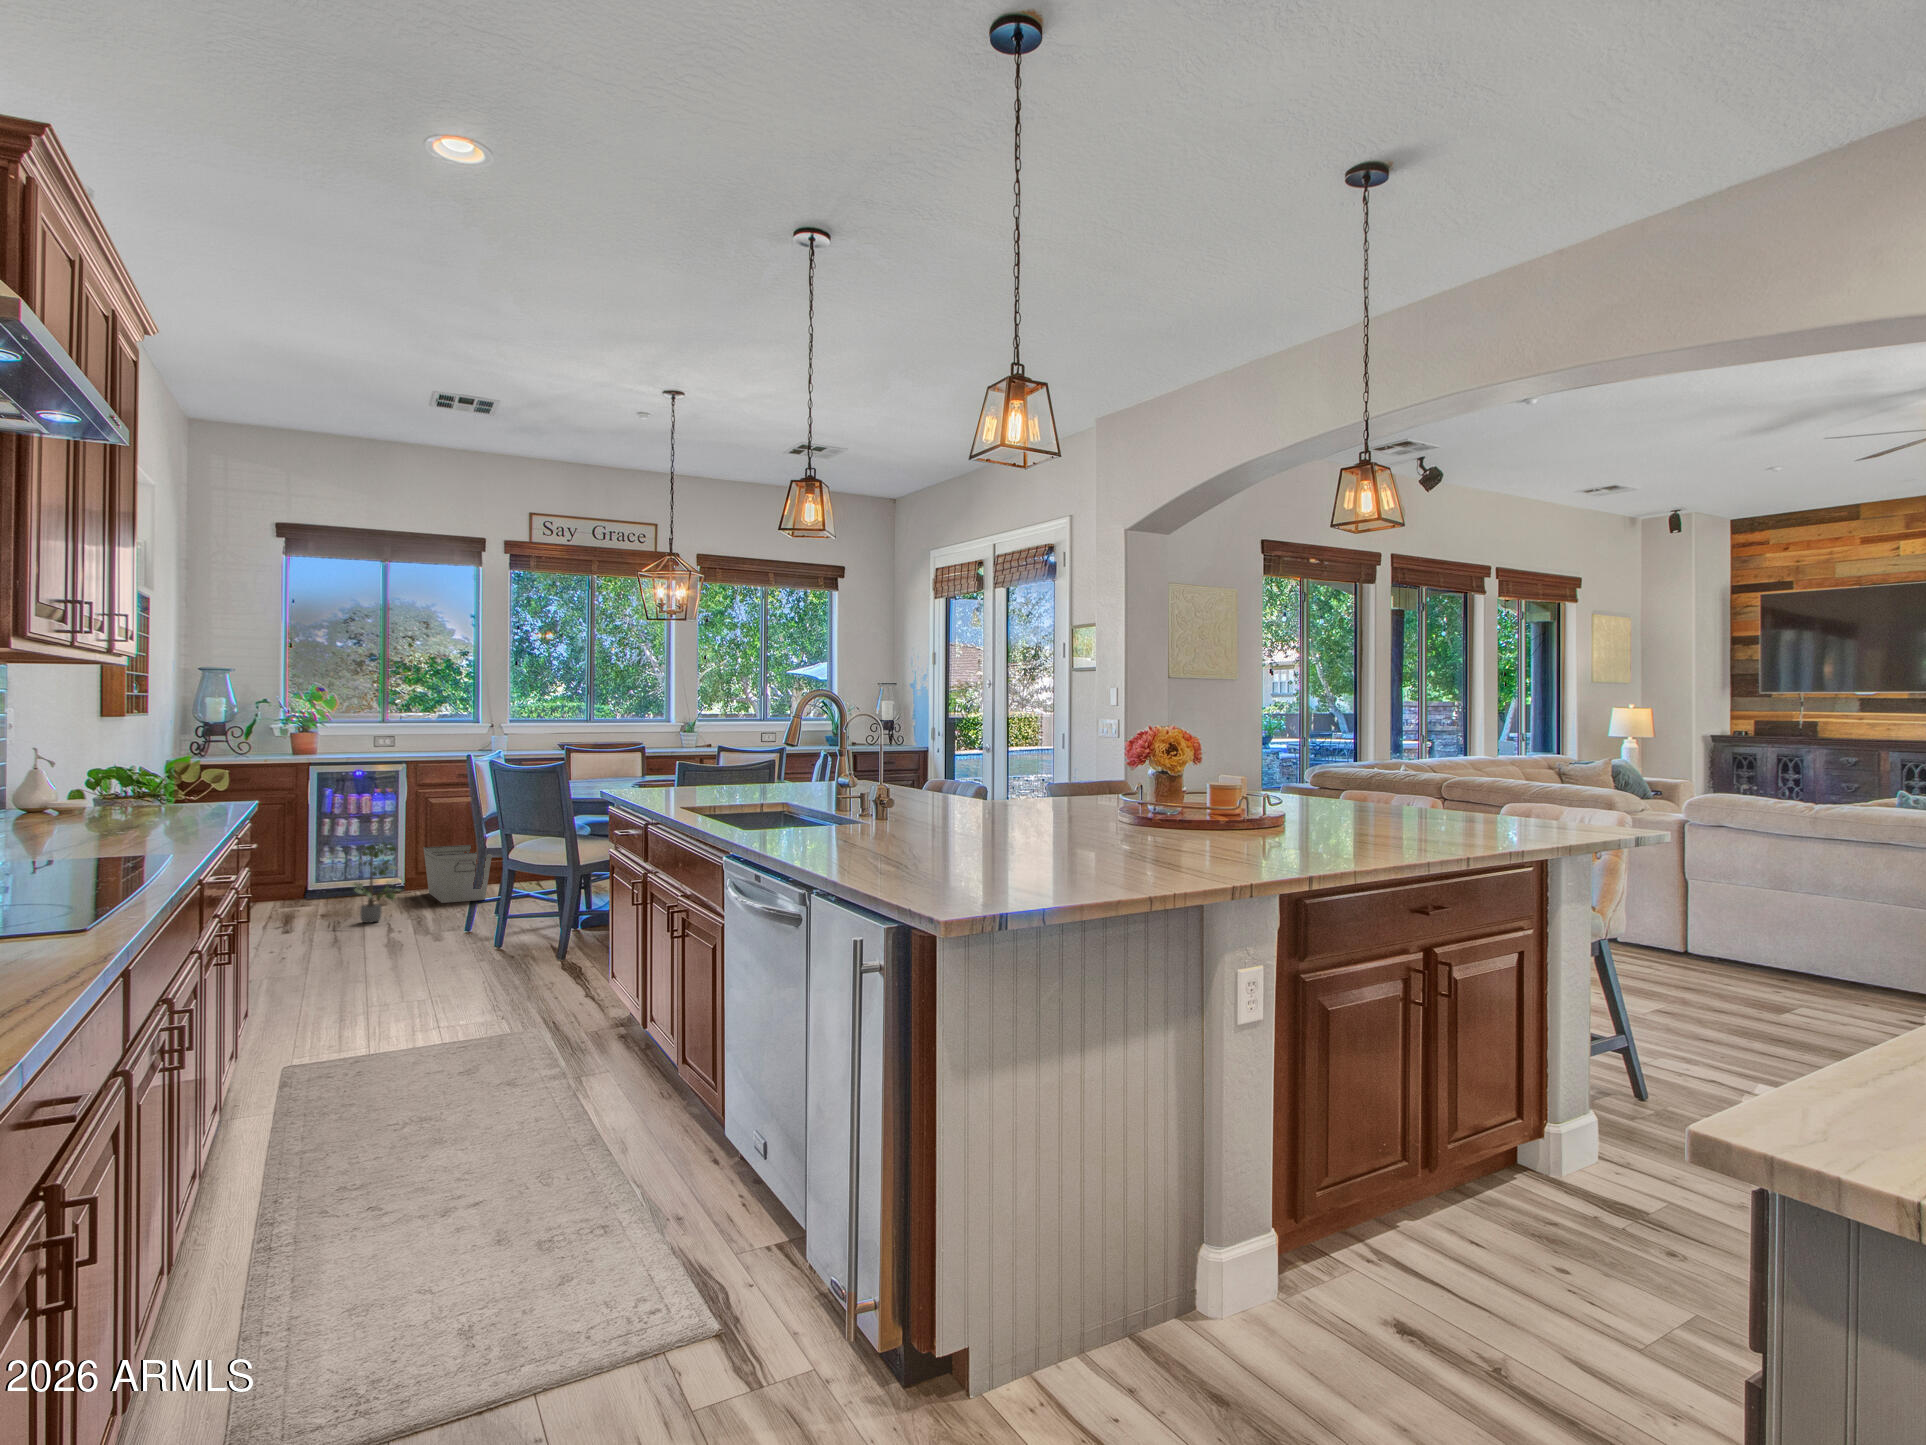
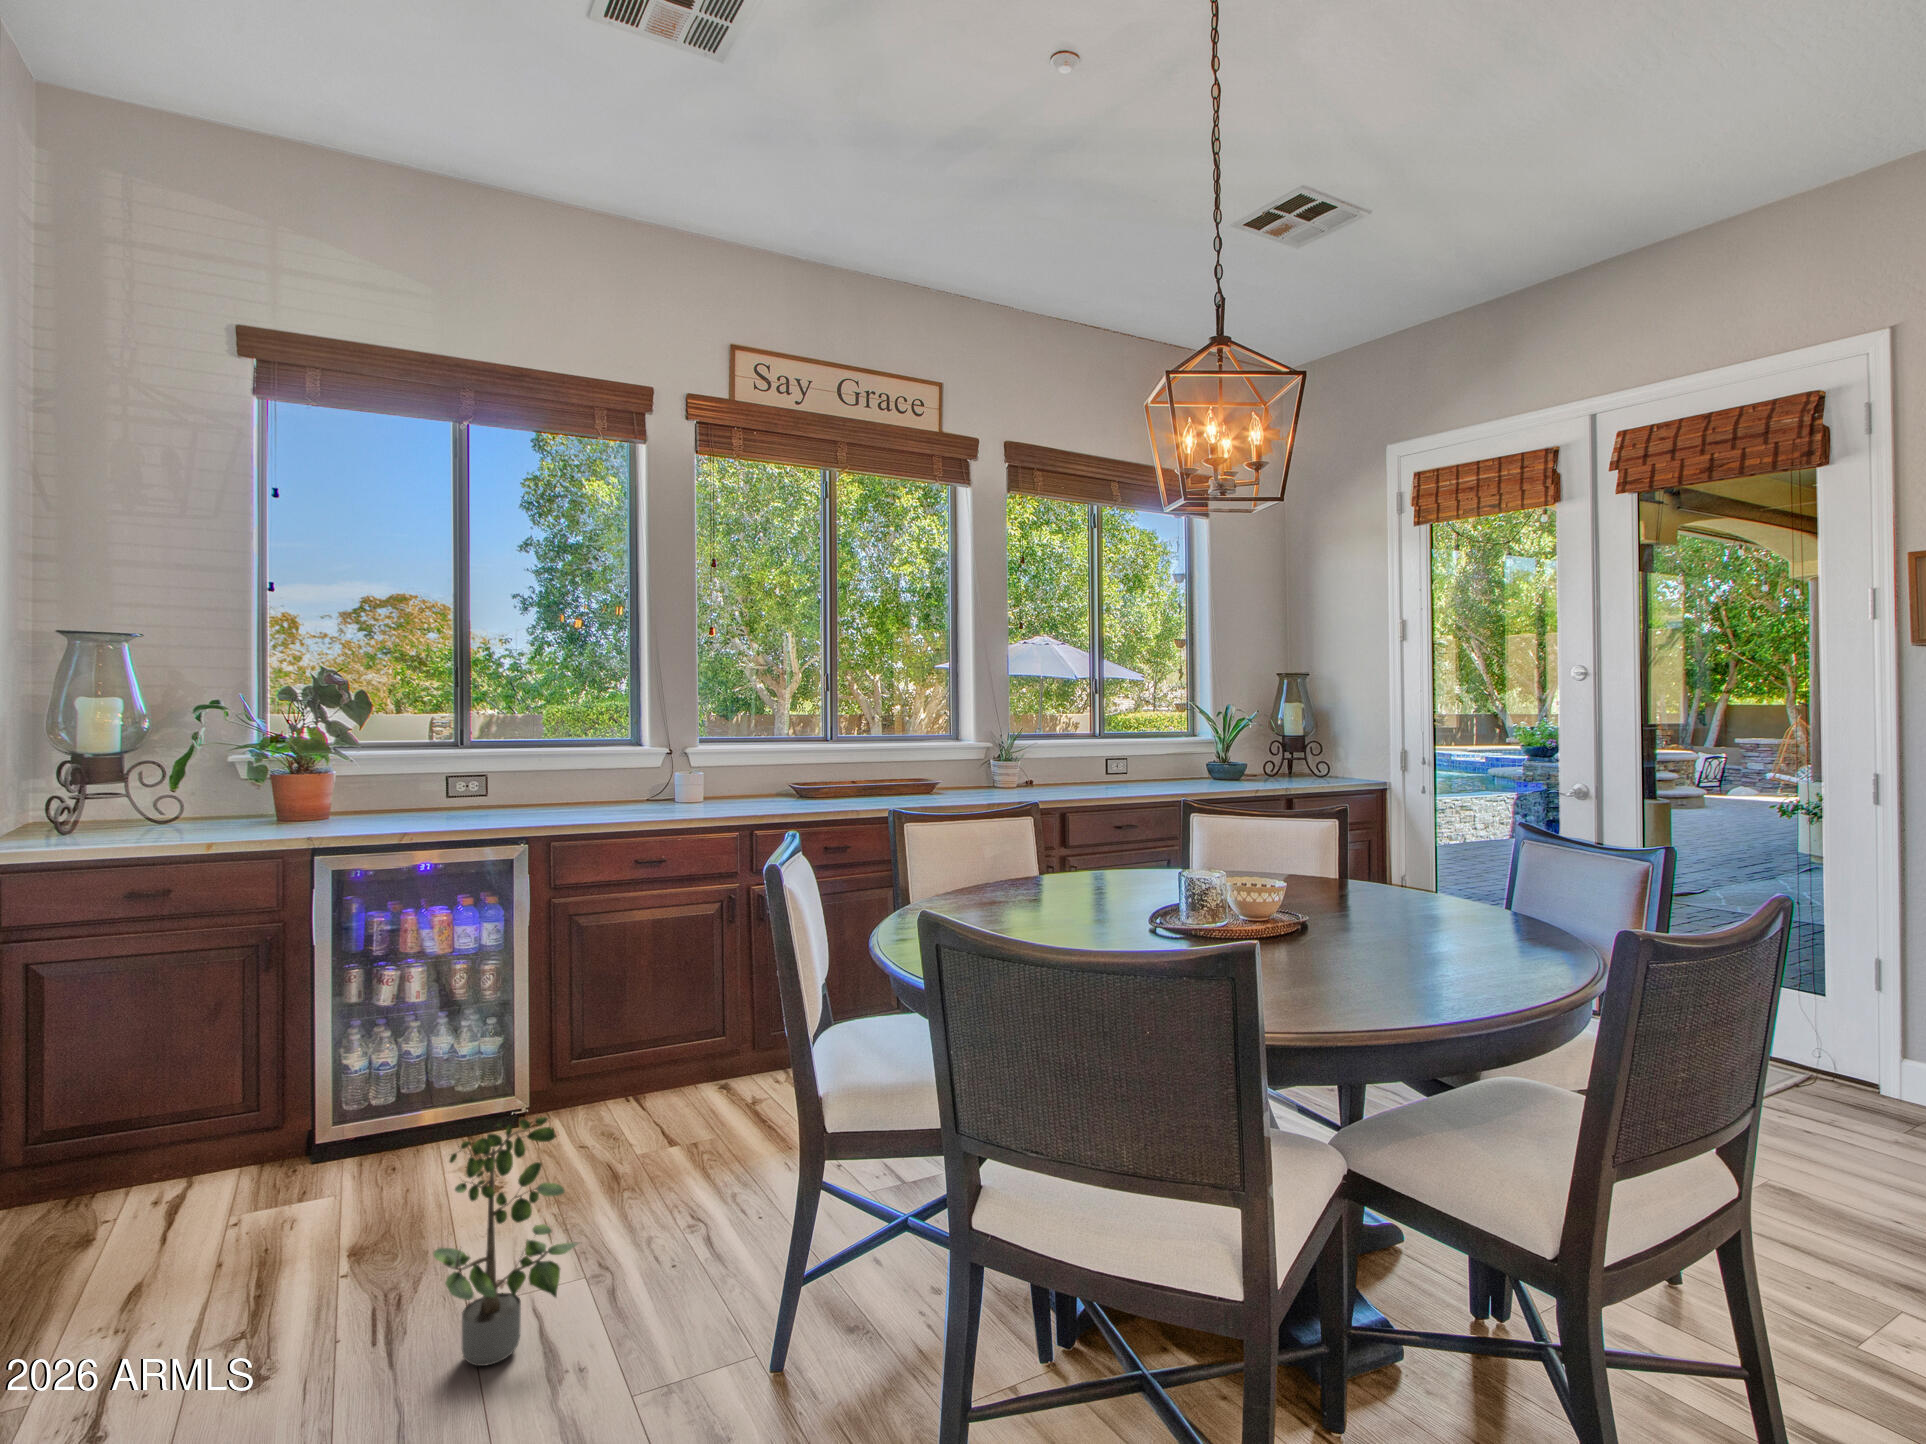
storage bin: present [423,845,492,903] -> none [565,1006,735,1184]

